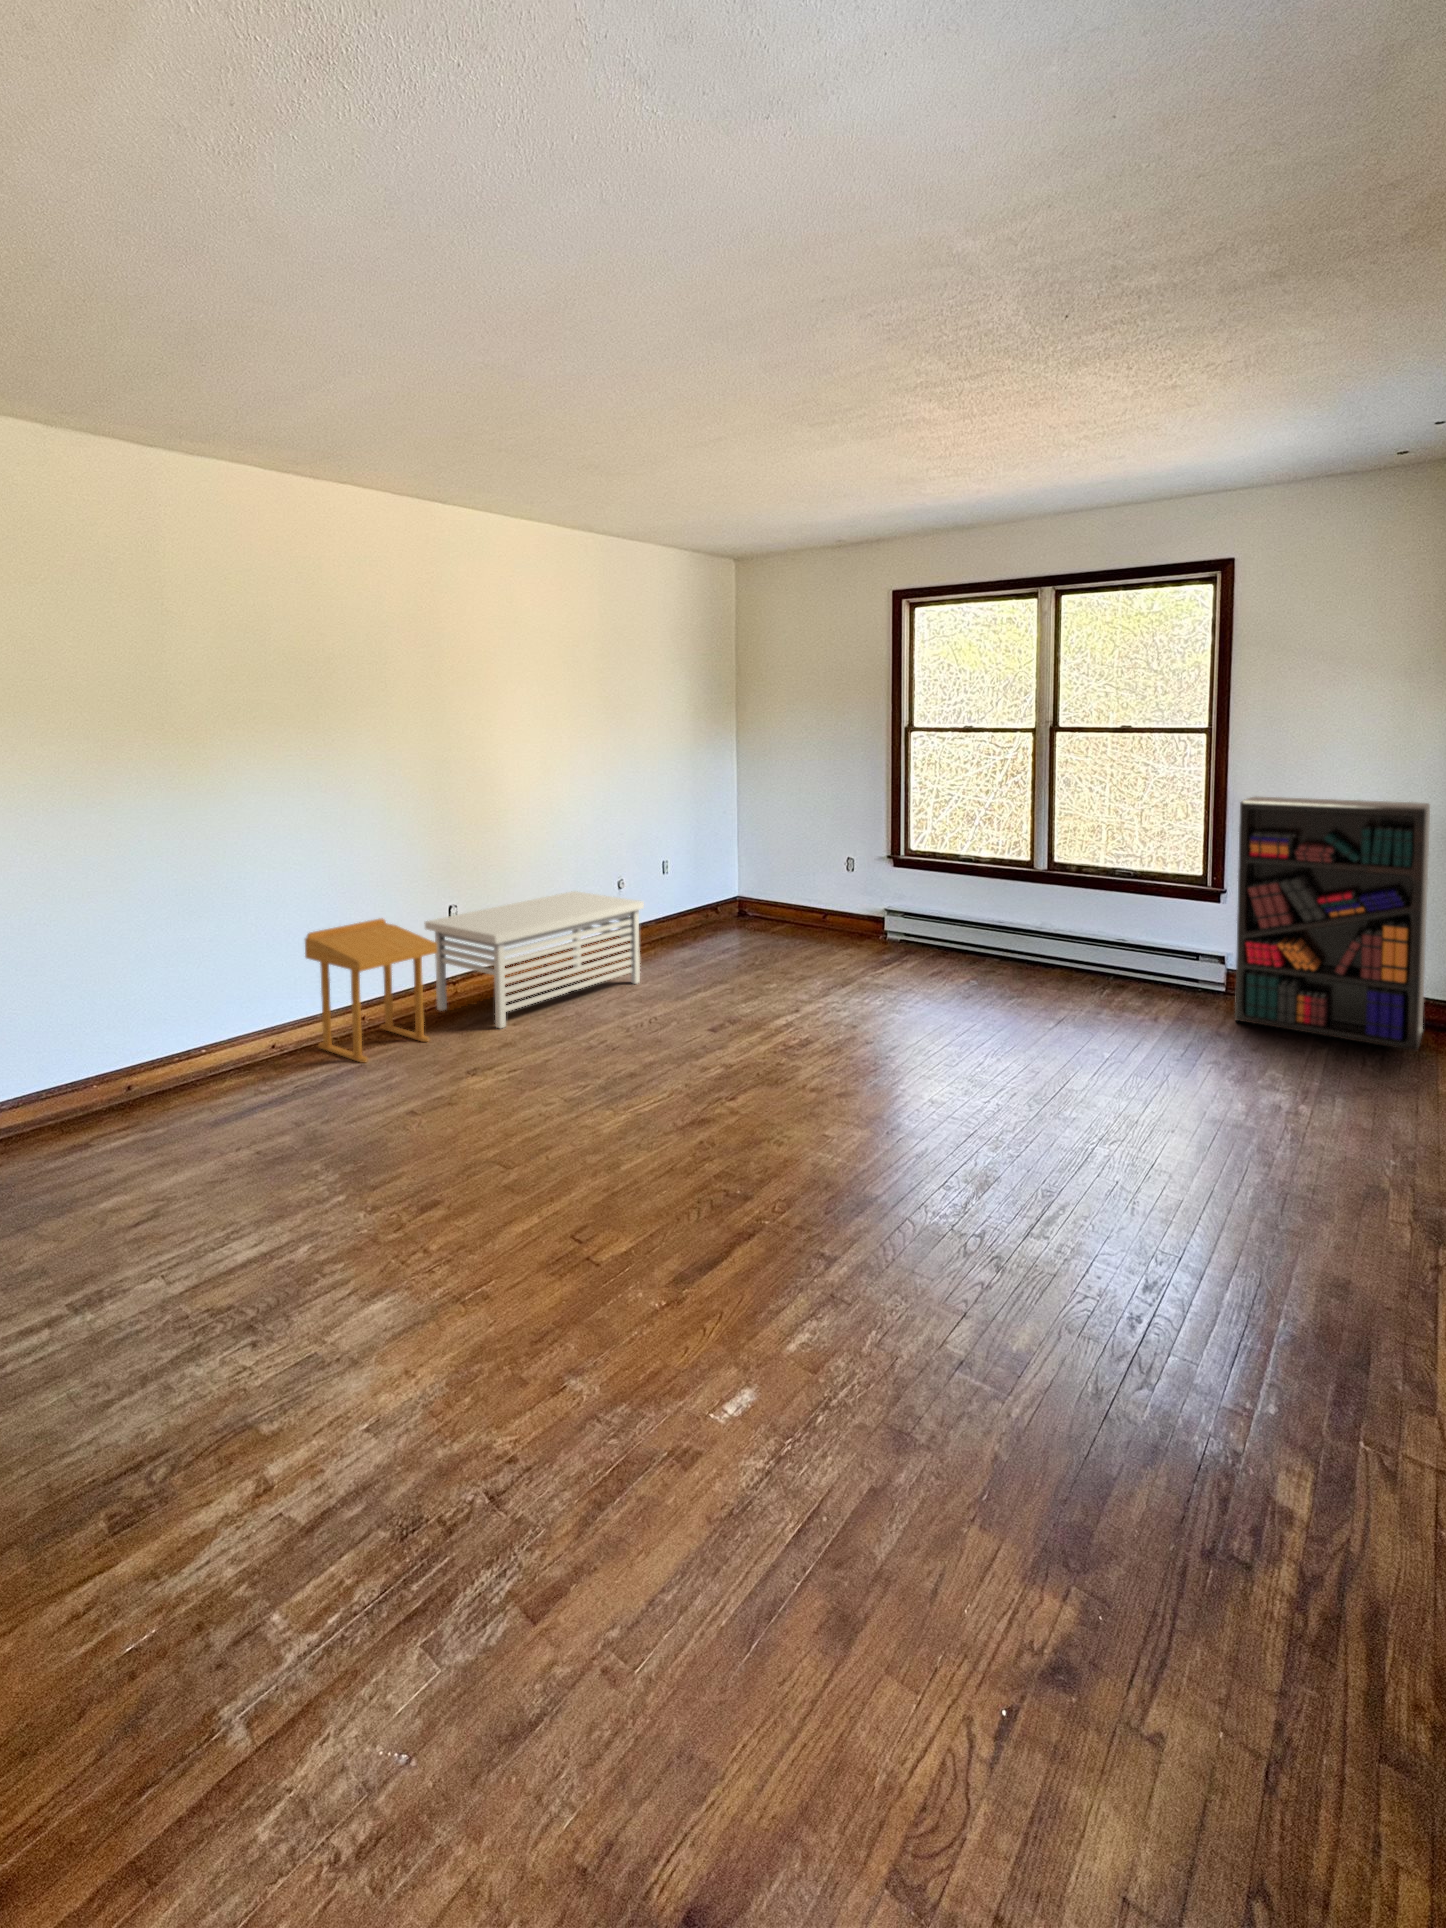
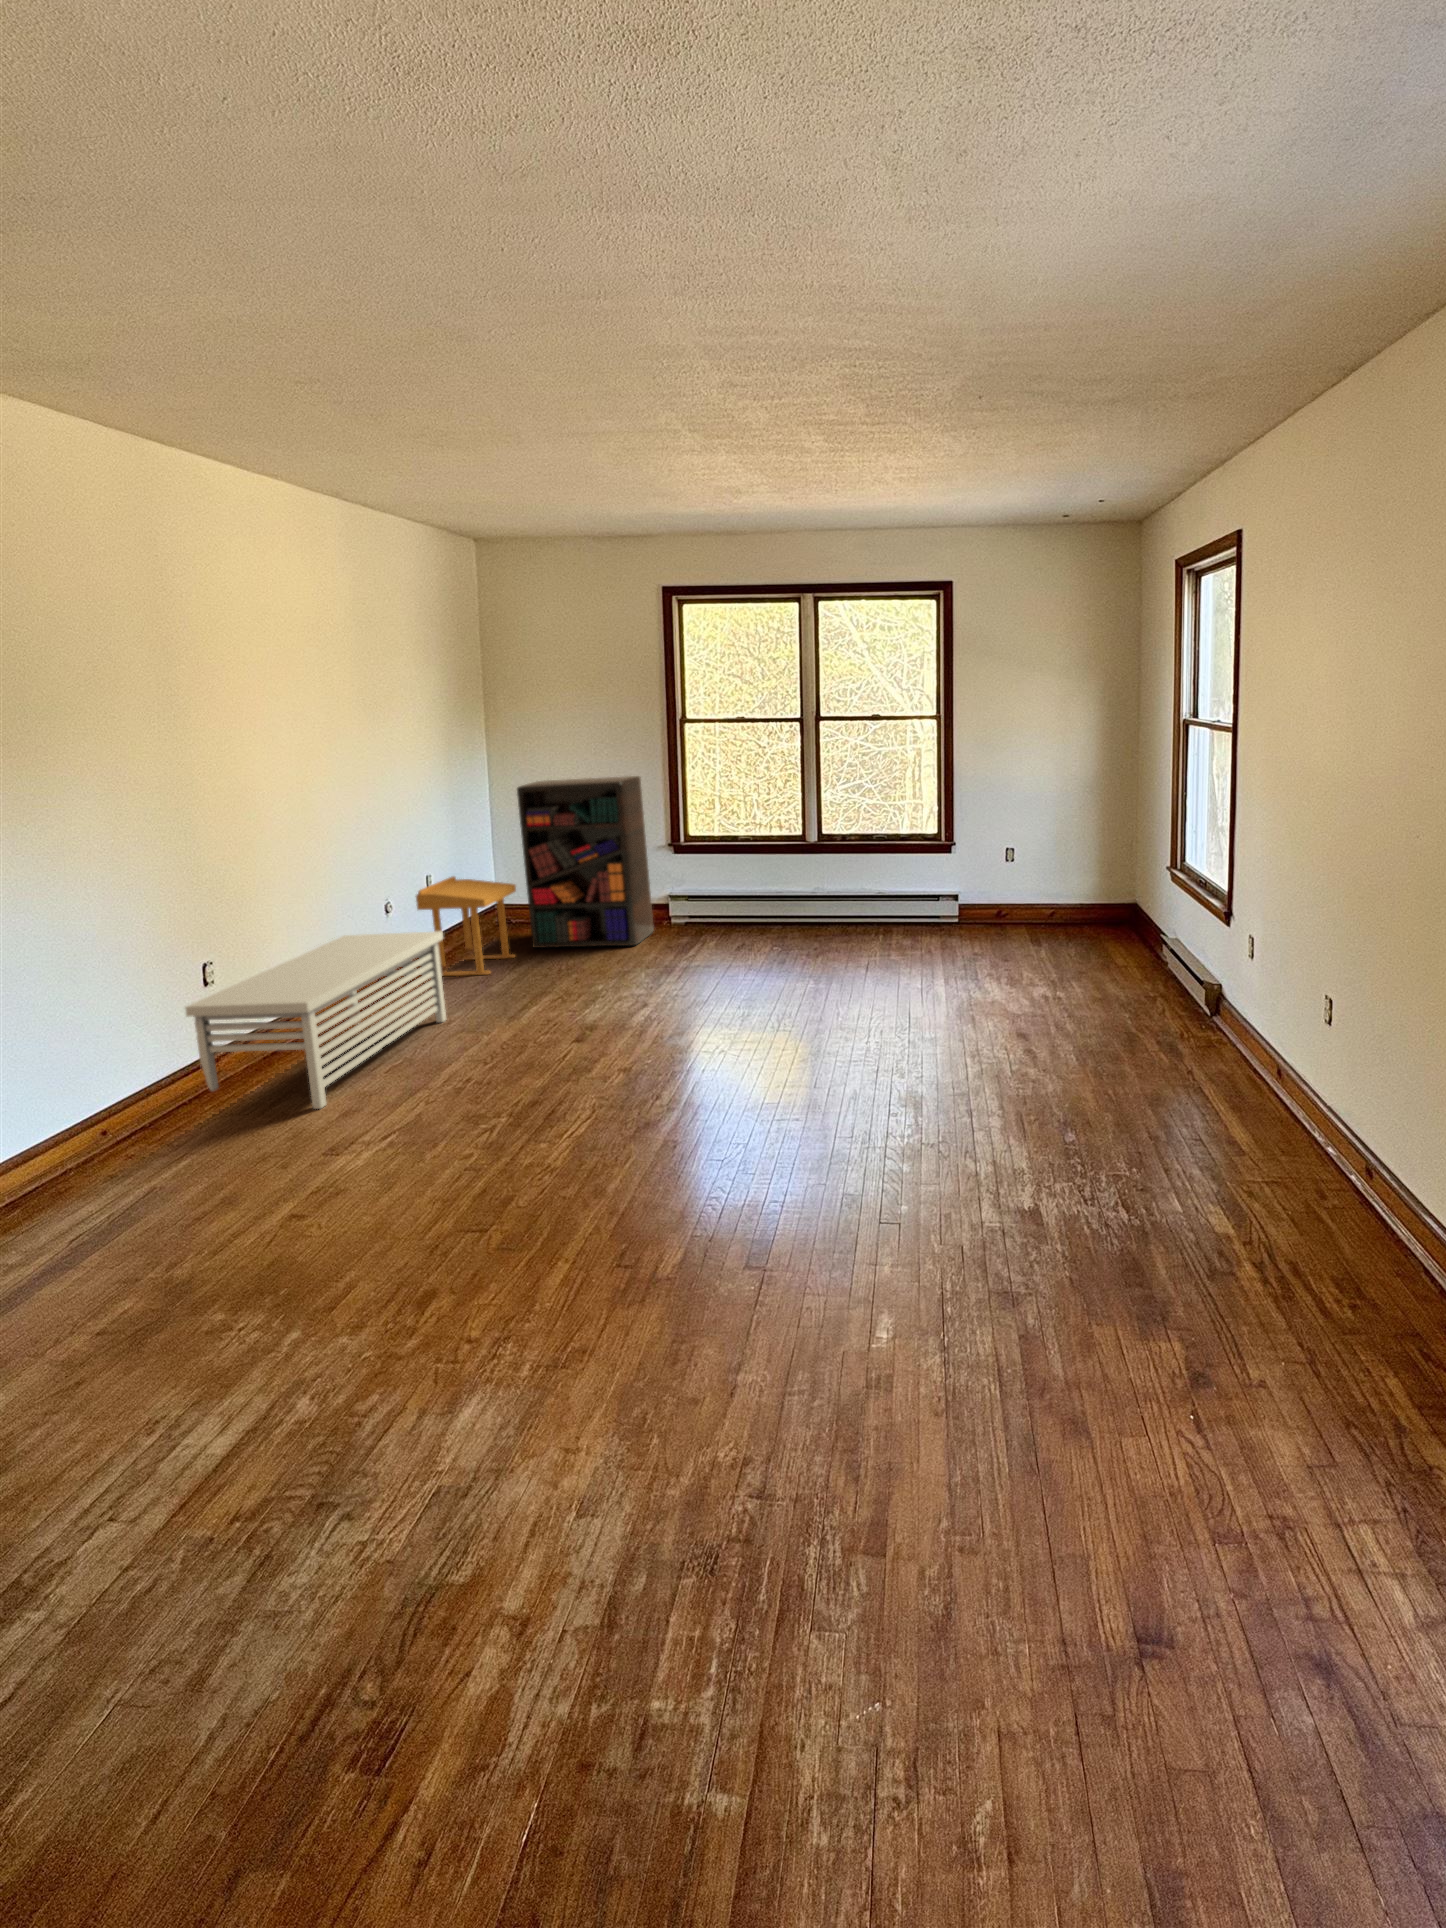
bookshelf: present [1235,797,1430,1051] -> present [517,776,654,948]
side table: present [305,918,437,1063] -> present [416,876,516,976]

